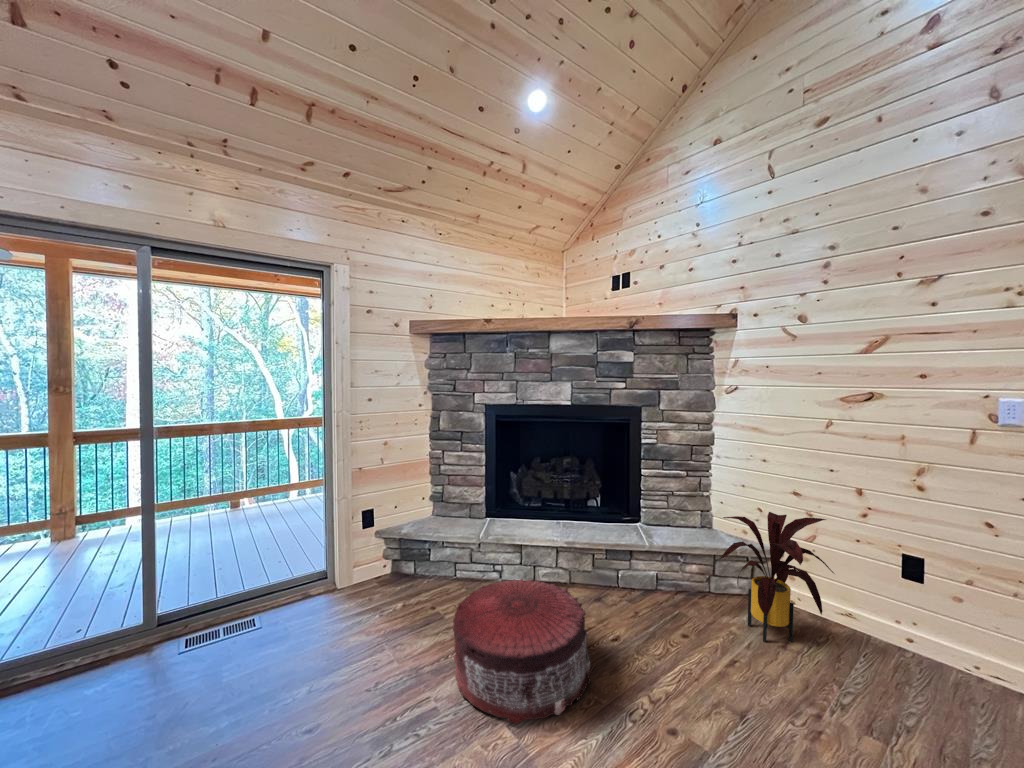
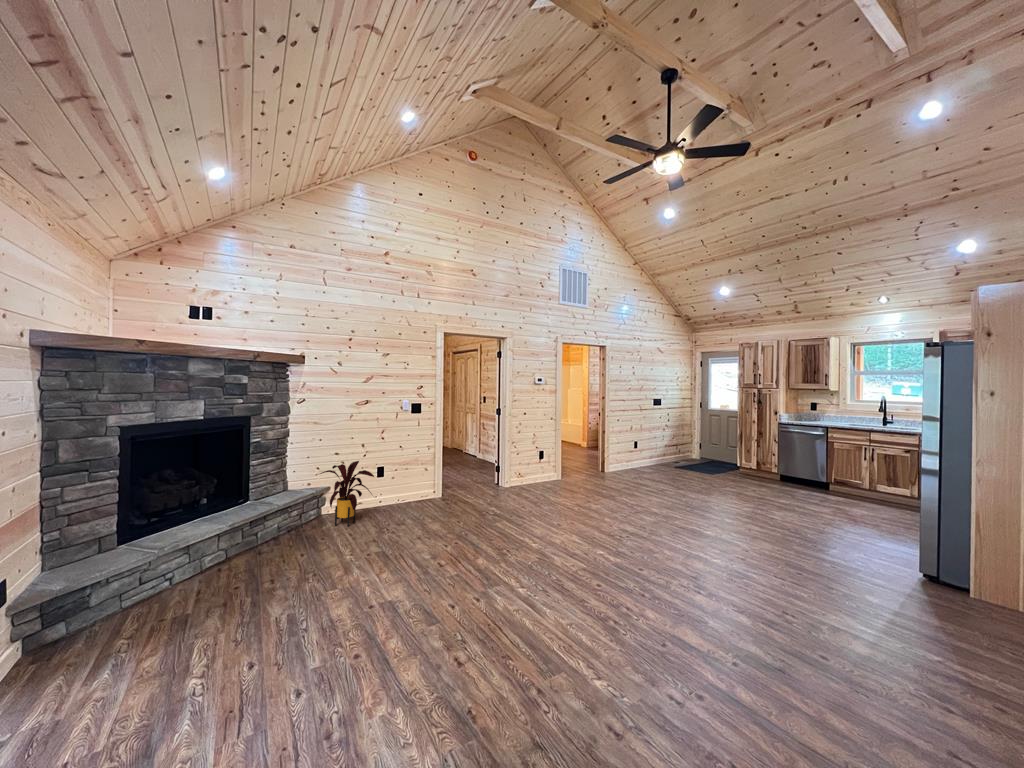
pouf: present [453,579,591,724] -> none [244,532,338,606]

